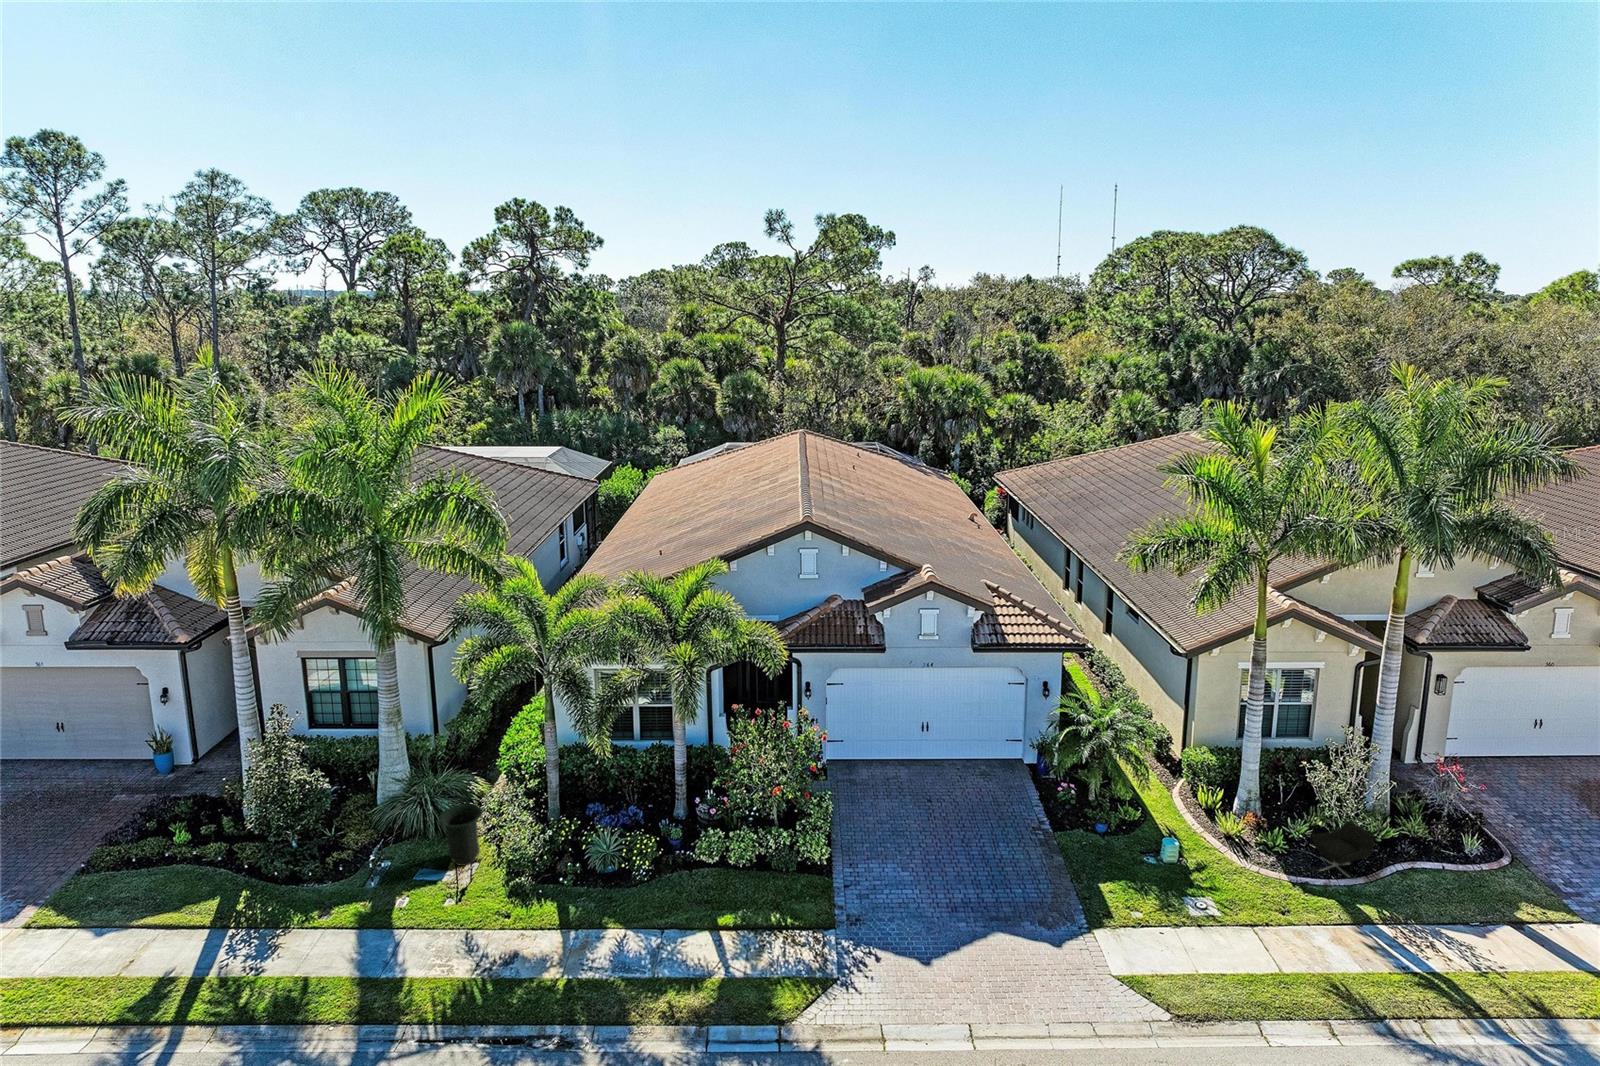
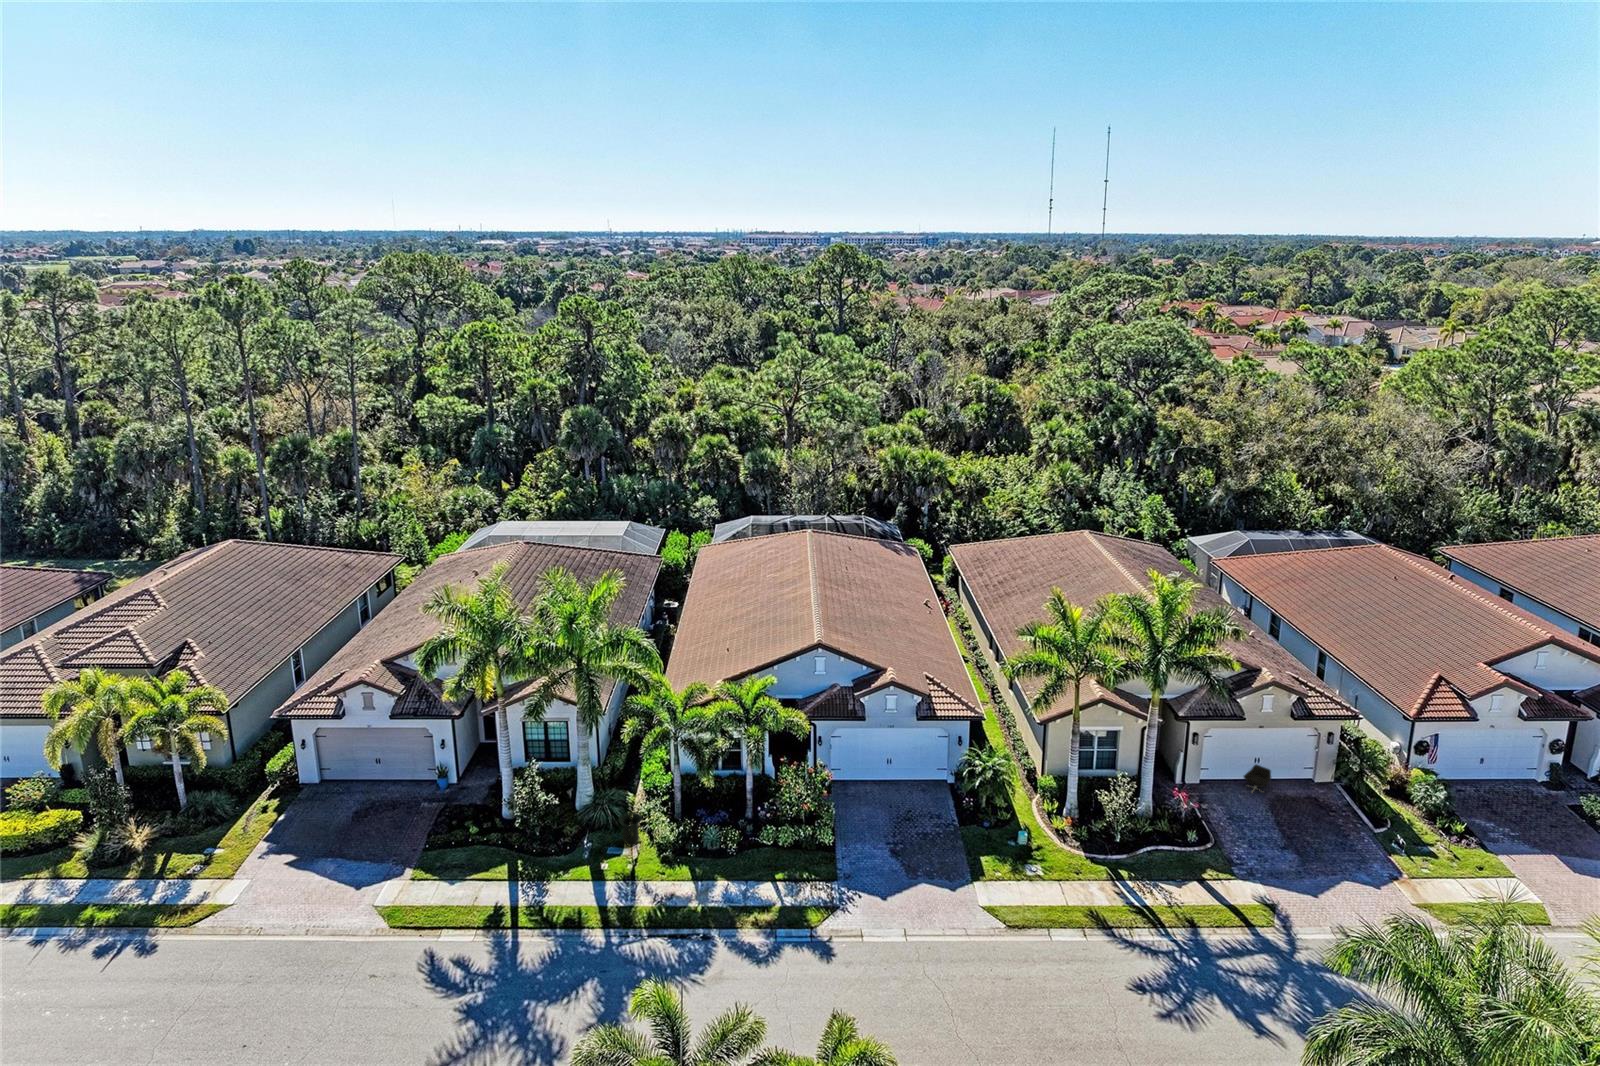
lounge chair: present [1311,821,1374,877] -> present [1244,765,1271,793]

